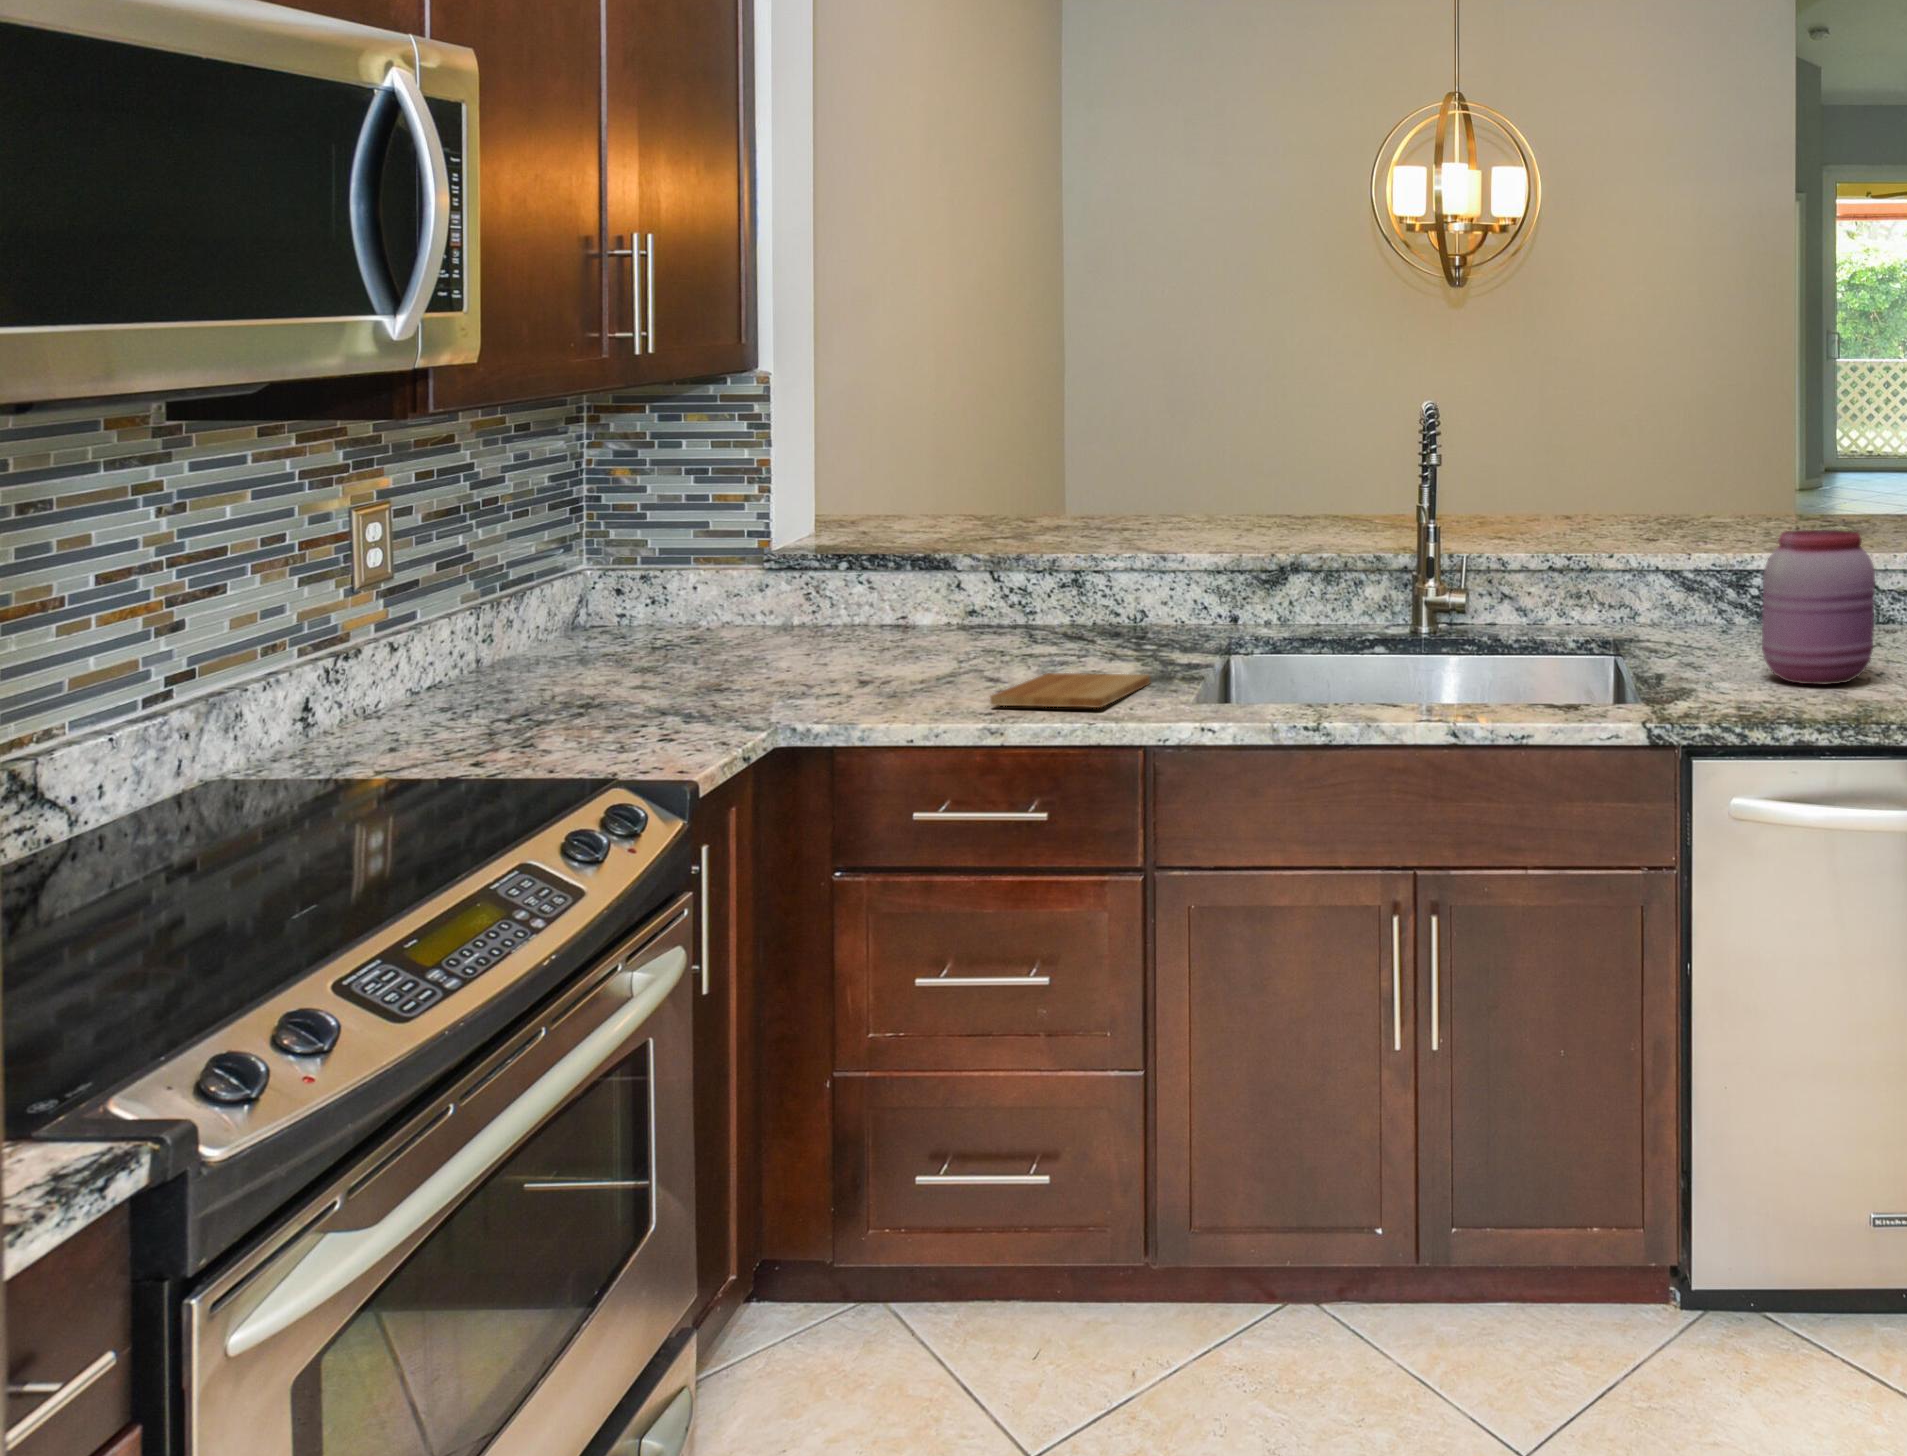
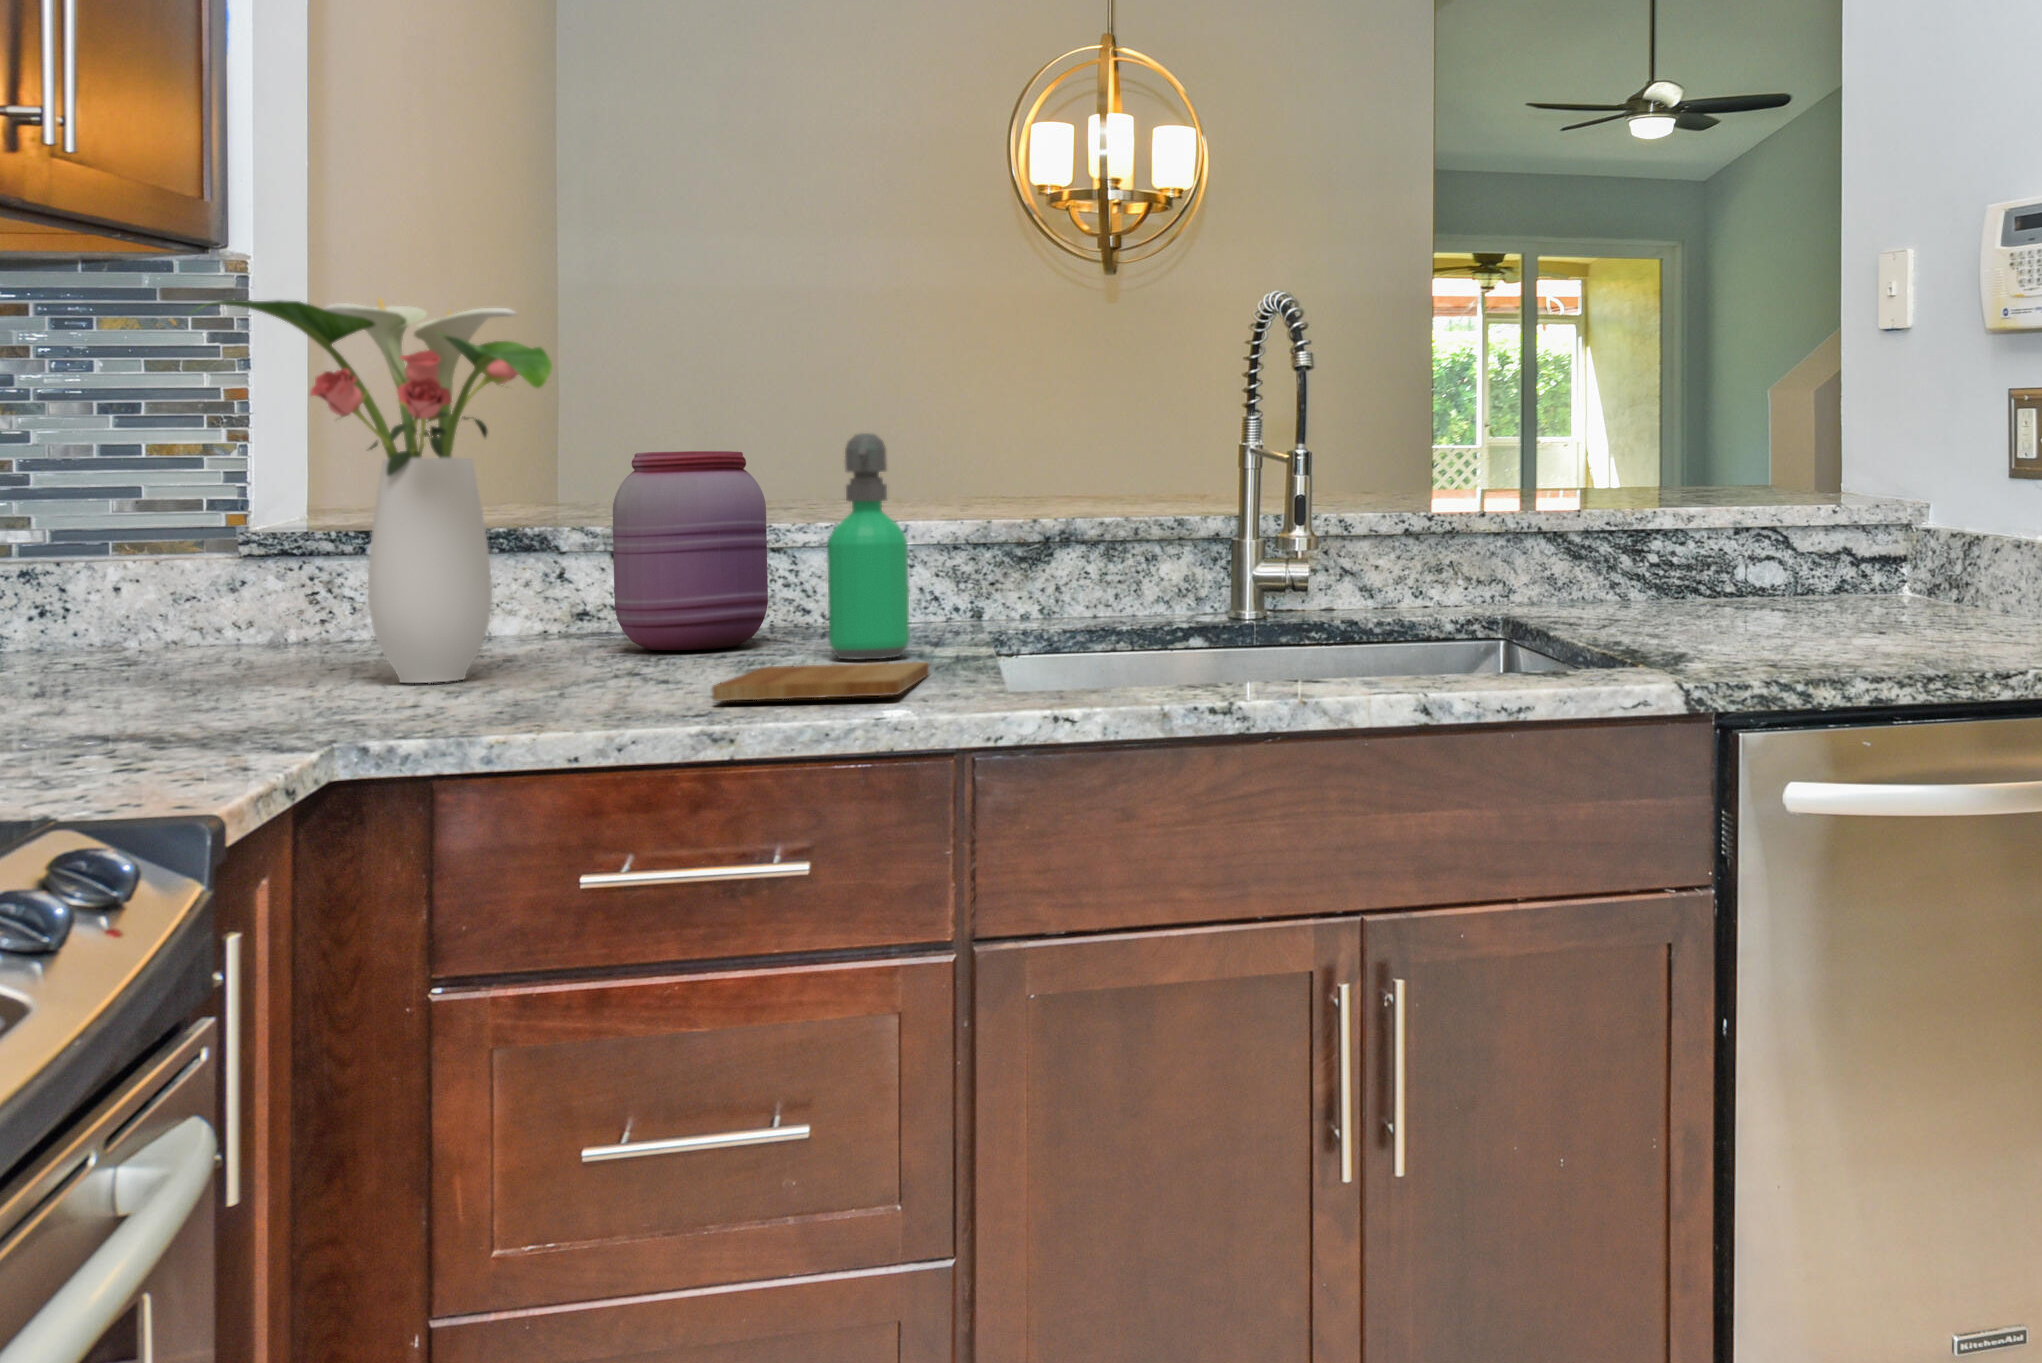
flower arrangement: none [697,419,905,674] -> present [191,298,552,683]
soap dispenser: none [1101,509,1156,665] -> present [827,433,910,659]
jar: present [1762,530,1875,684] -> present [613,451,768,650]

